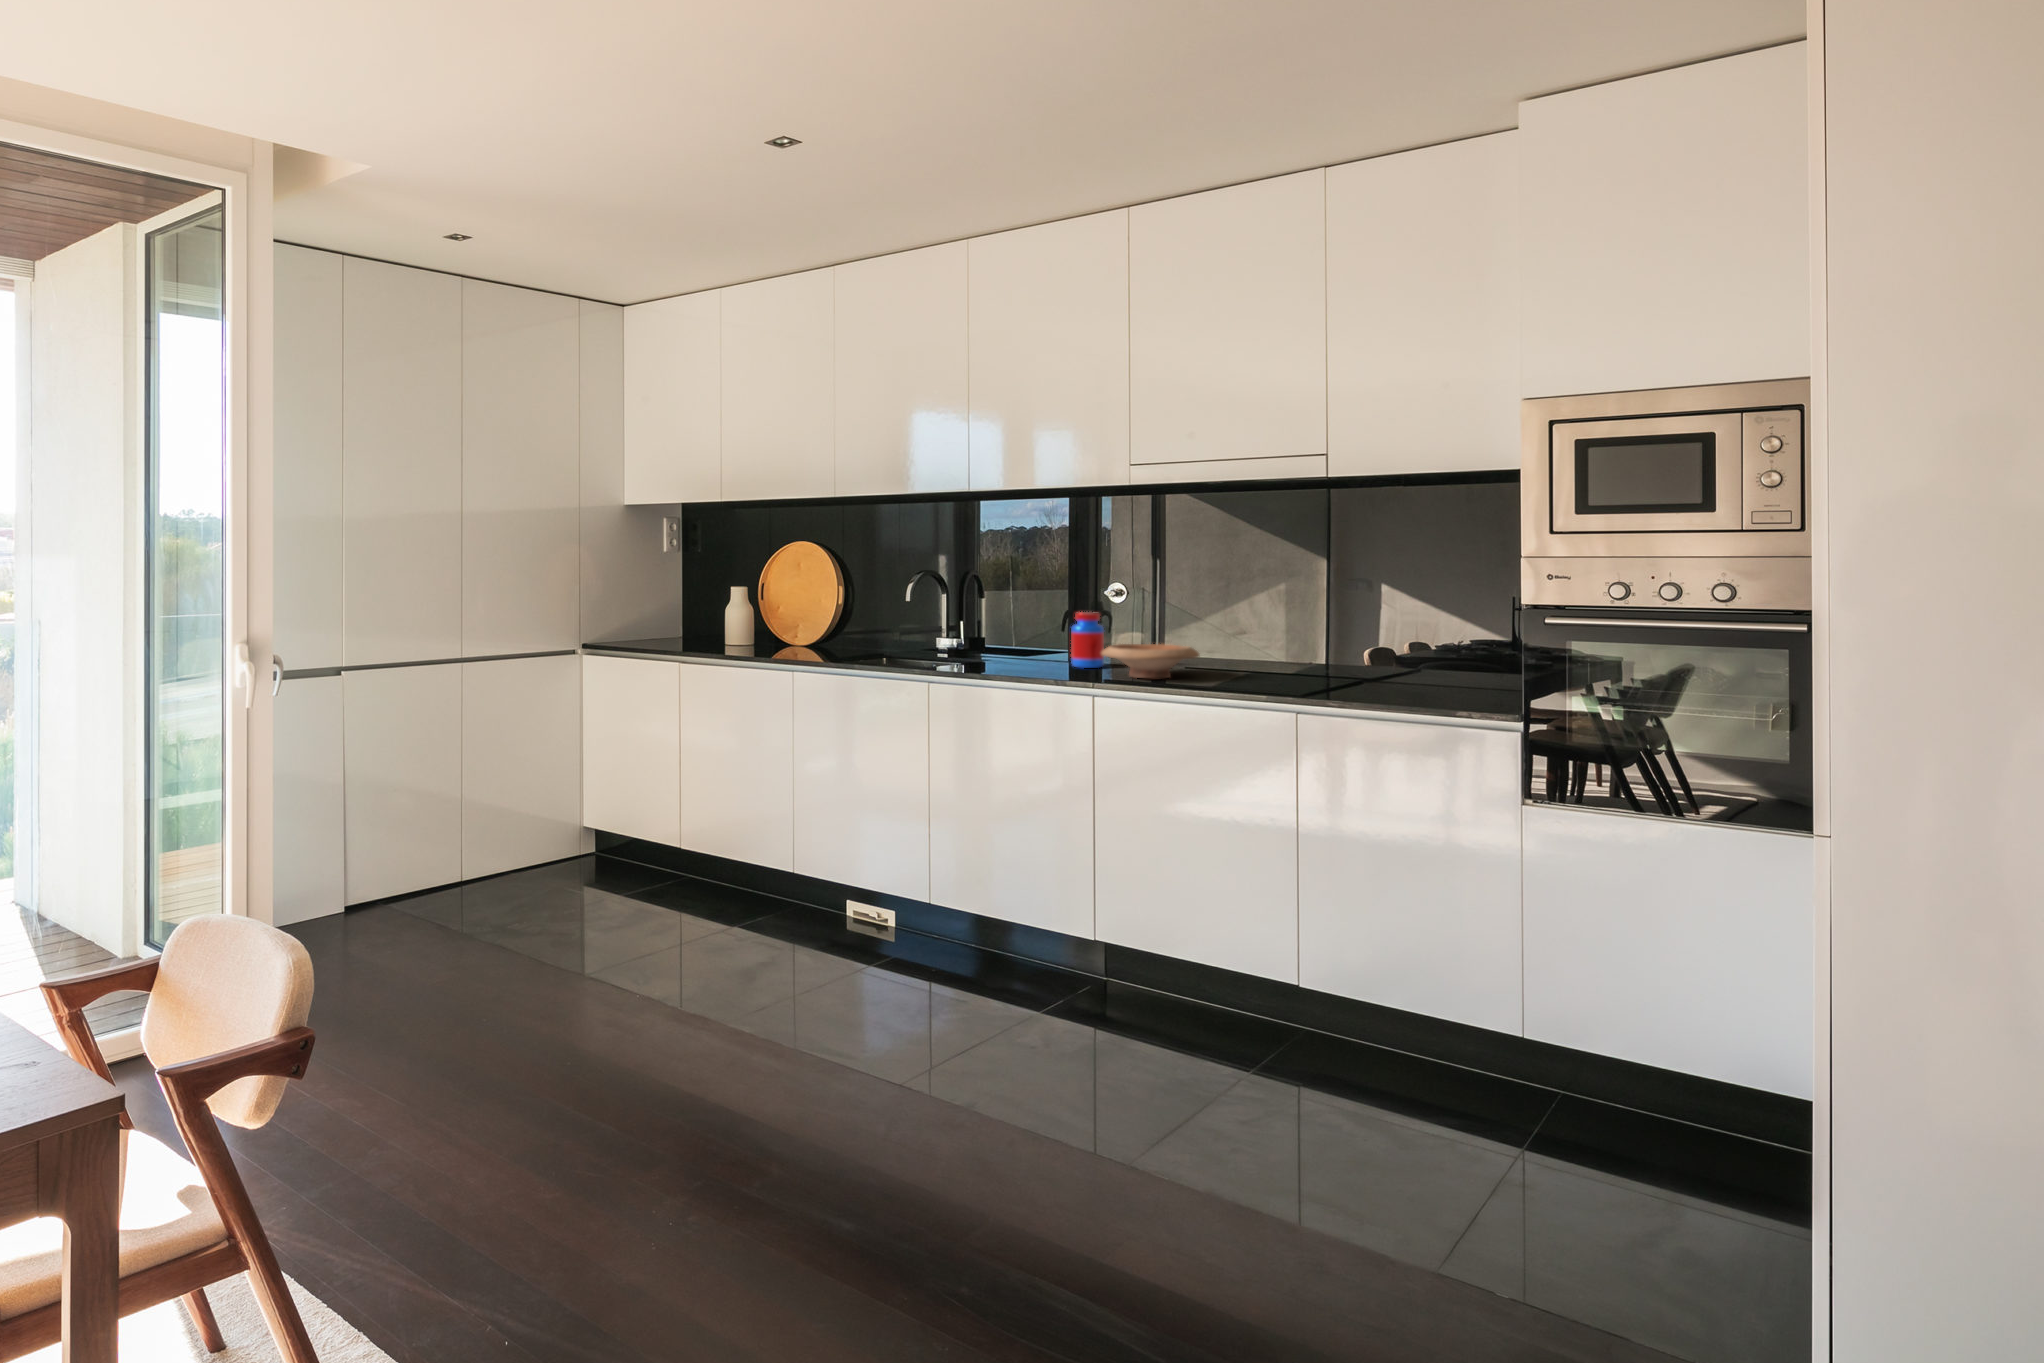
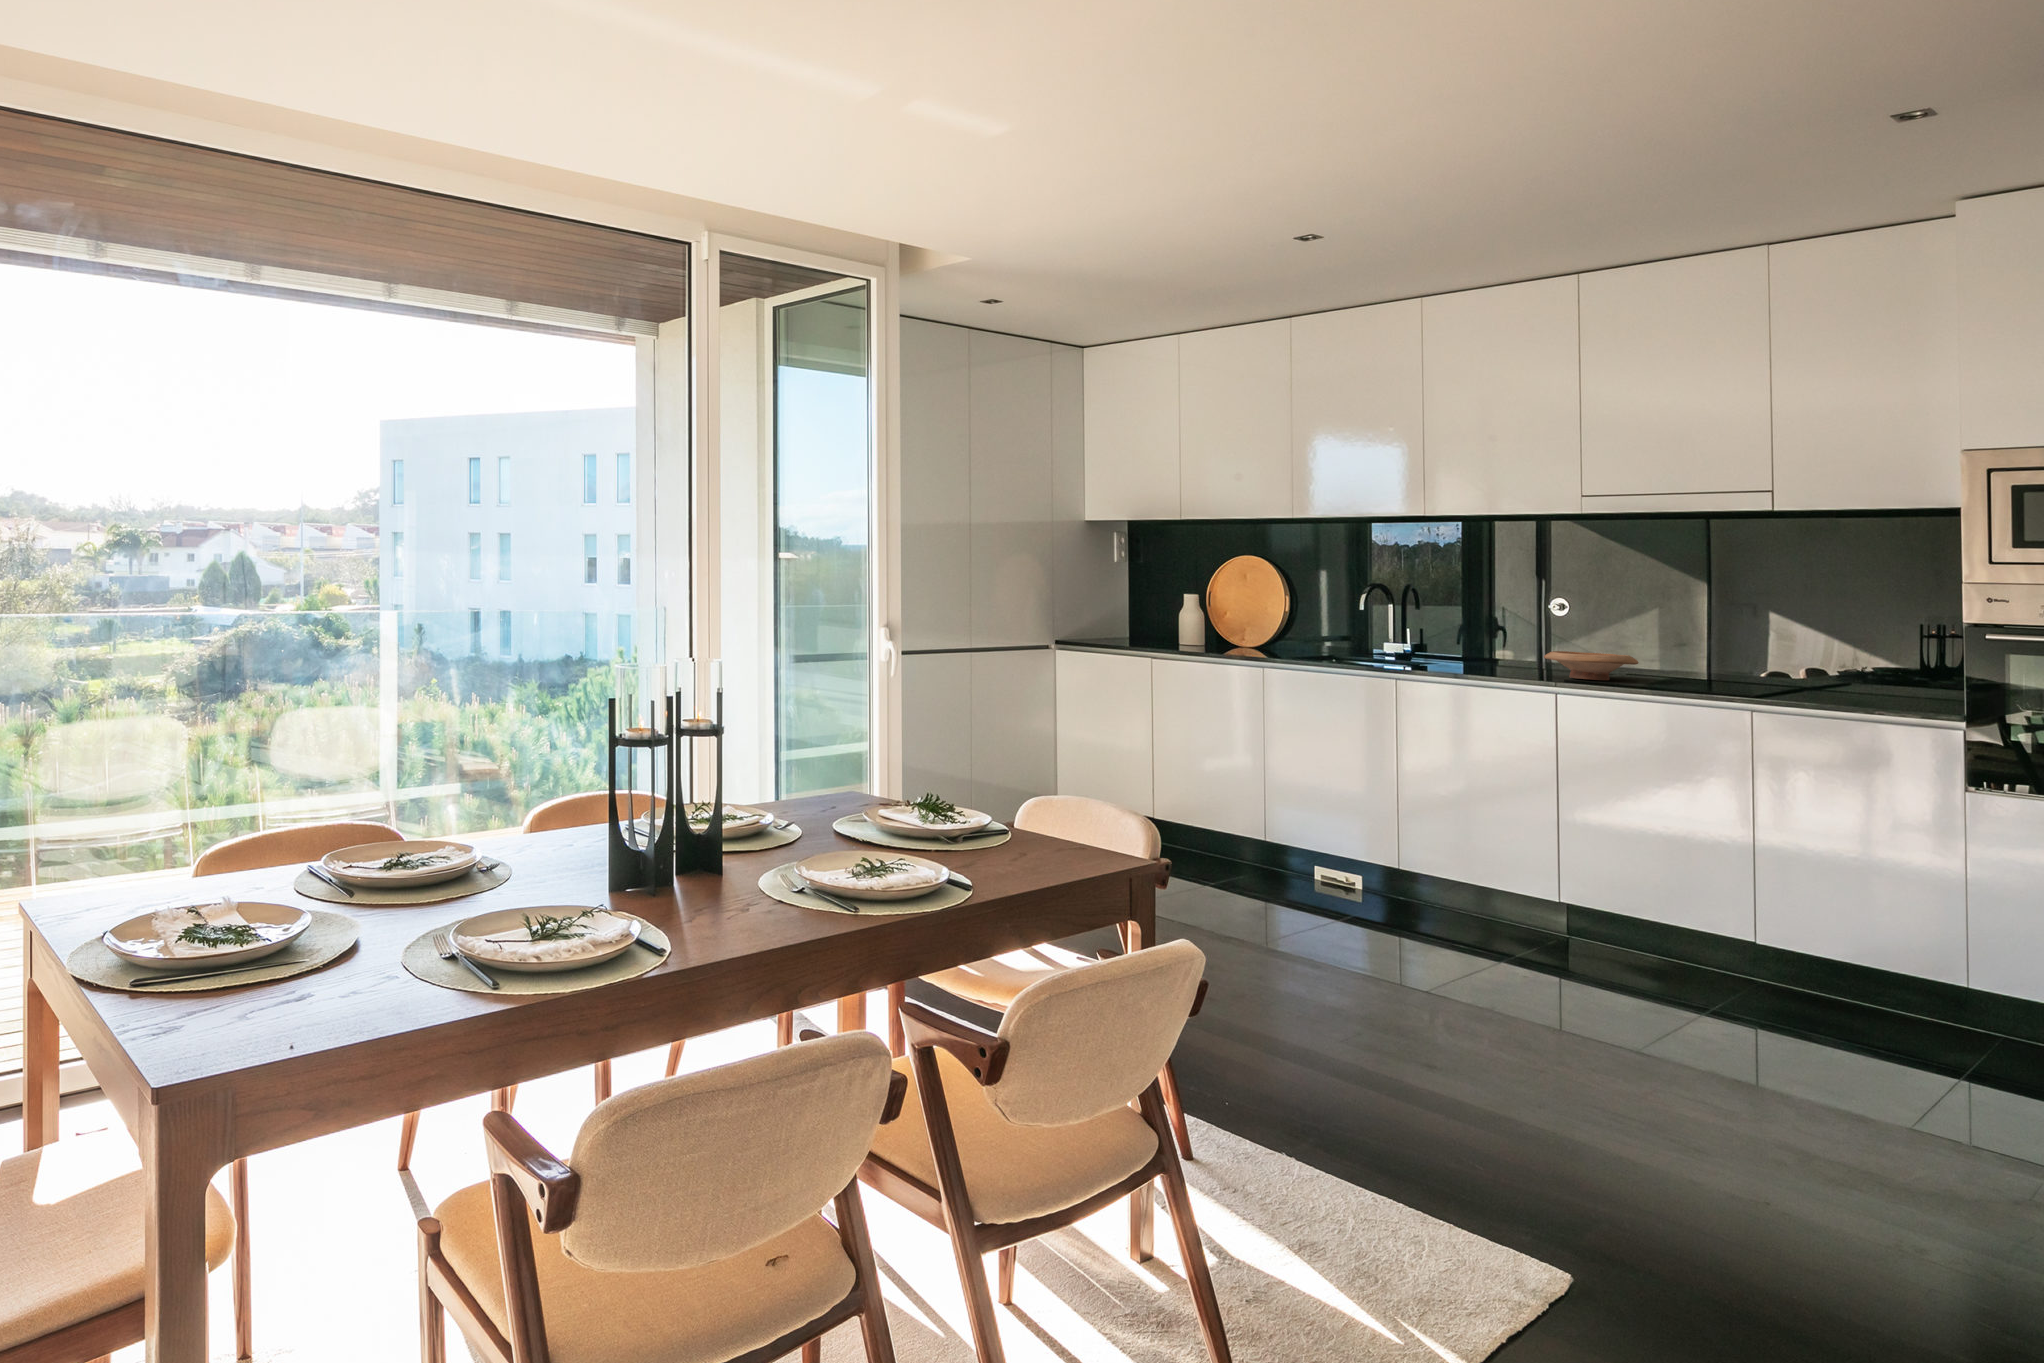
jar: present [1071,612,1104,668] -> none [1511,625,1543,671]

